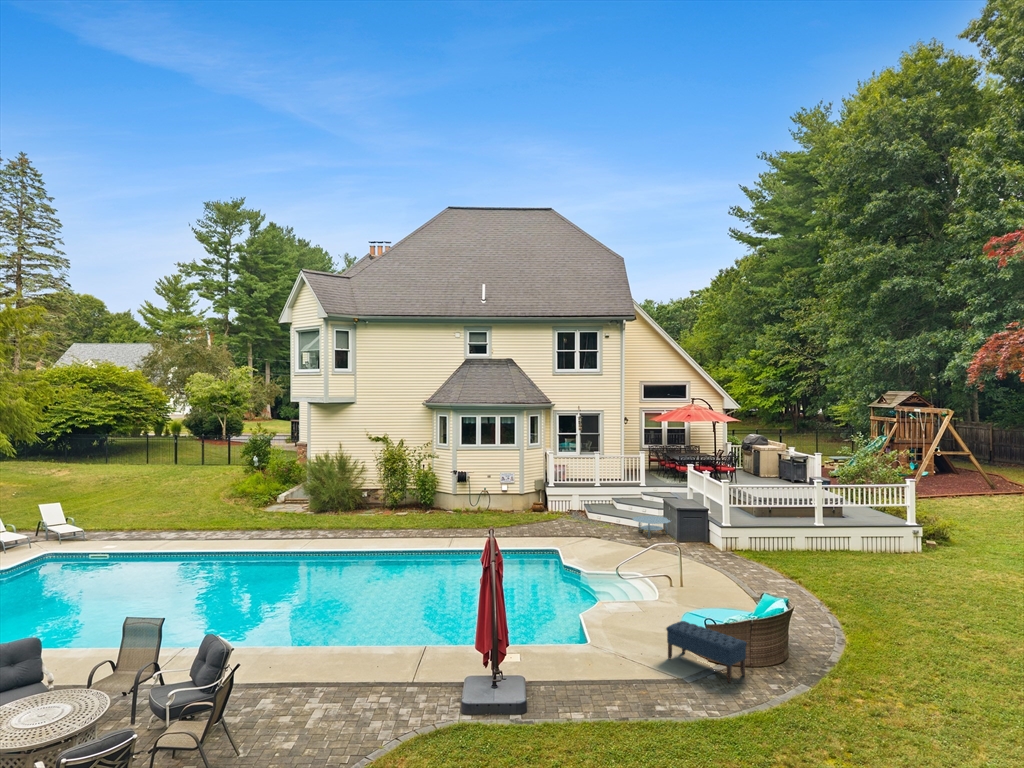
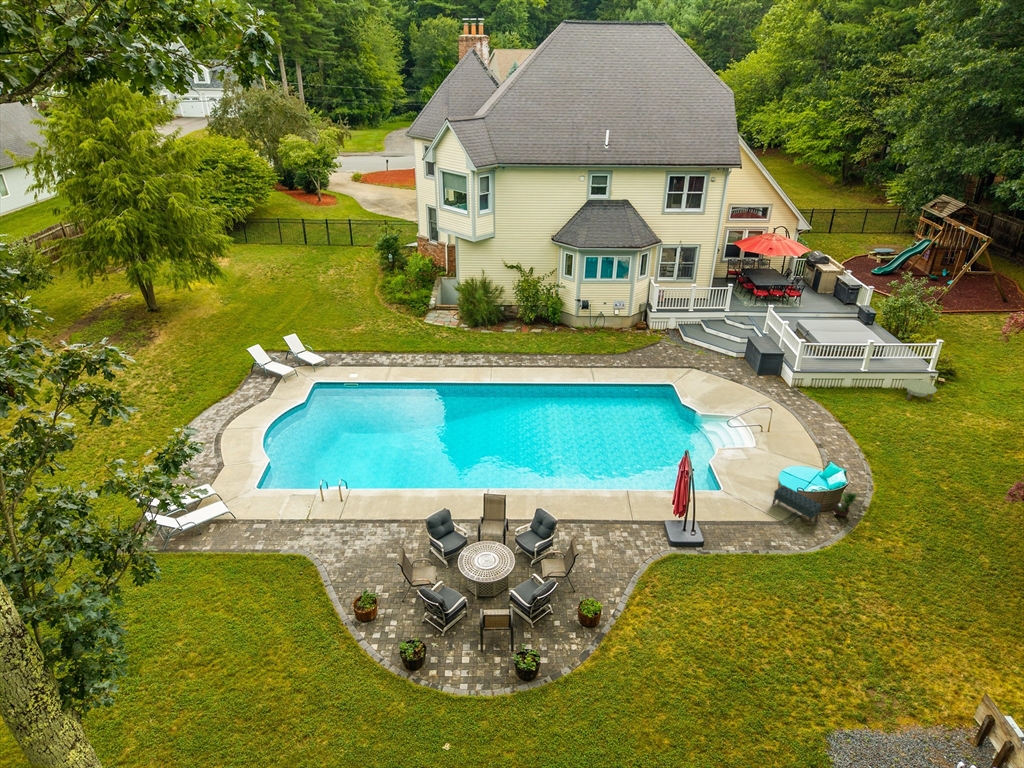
round table: present [632,516,670,539] -> present [902,379,937,401]
potted tree: none [773,615,809,670] -> present [834,493,856,516]

